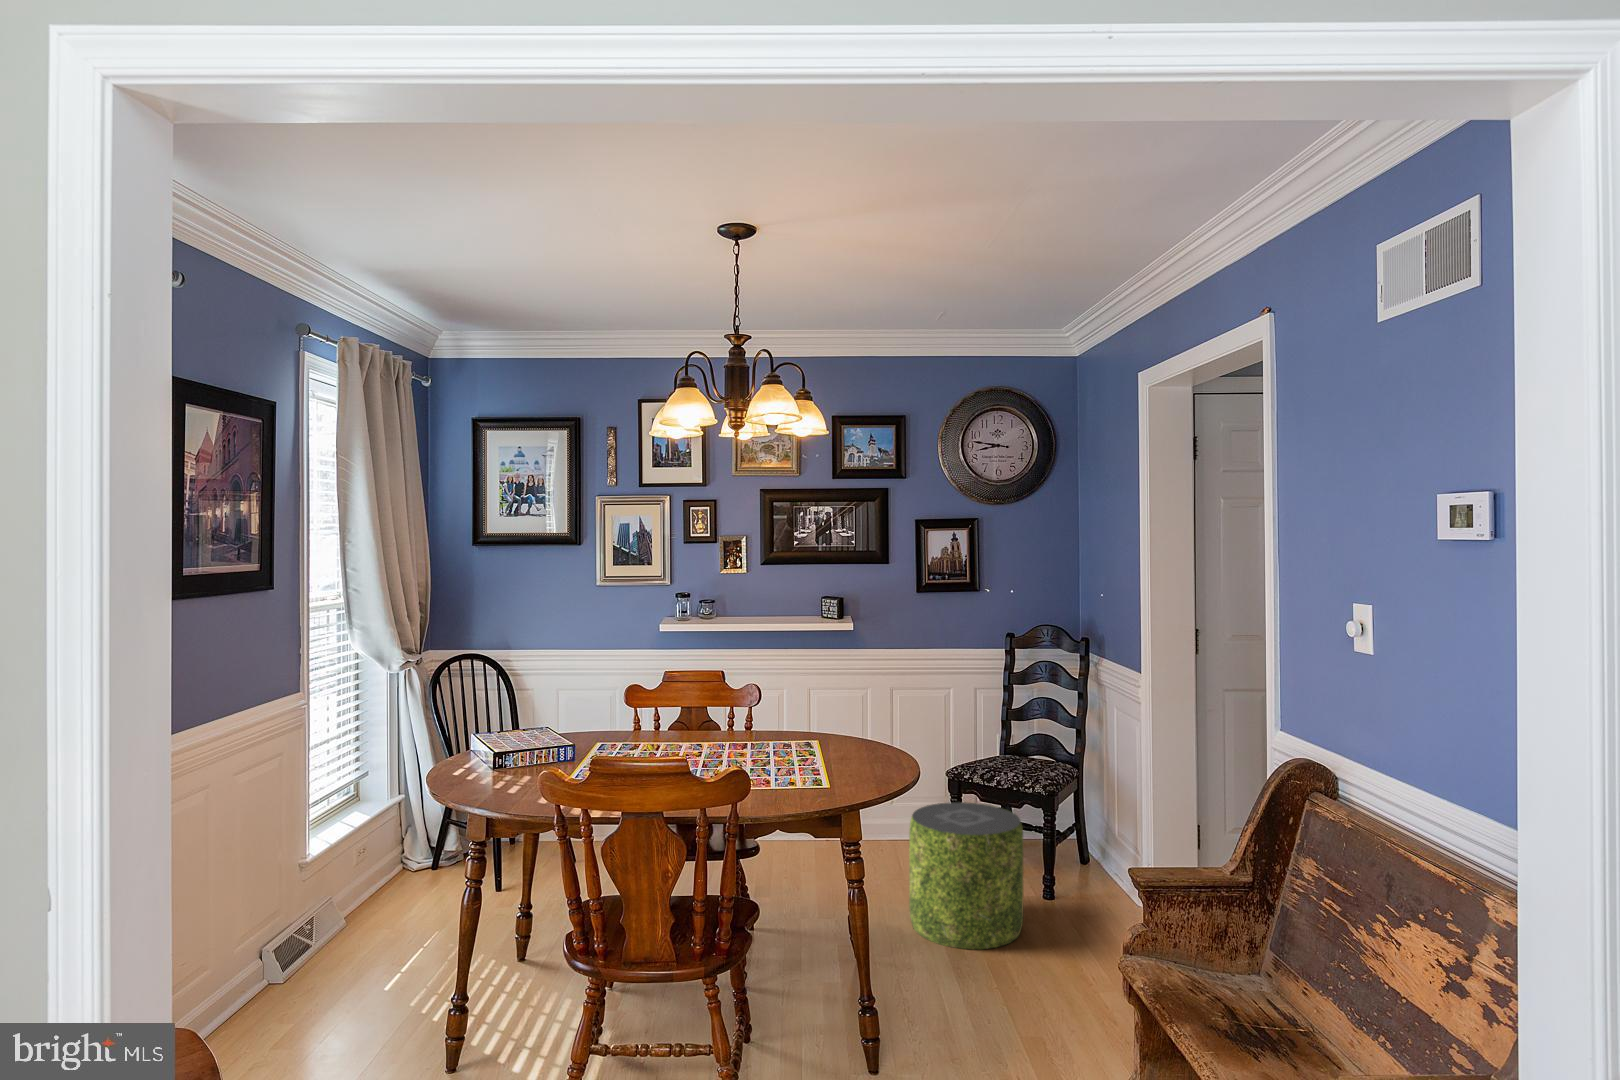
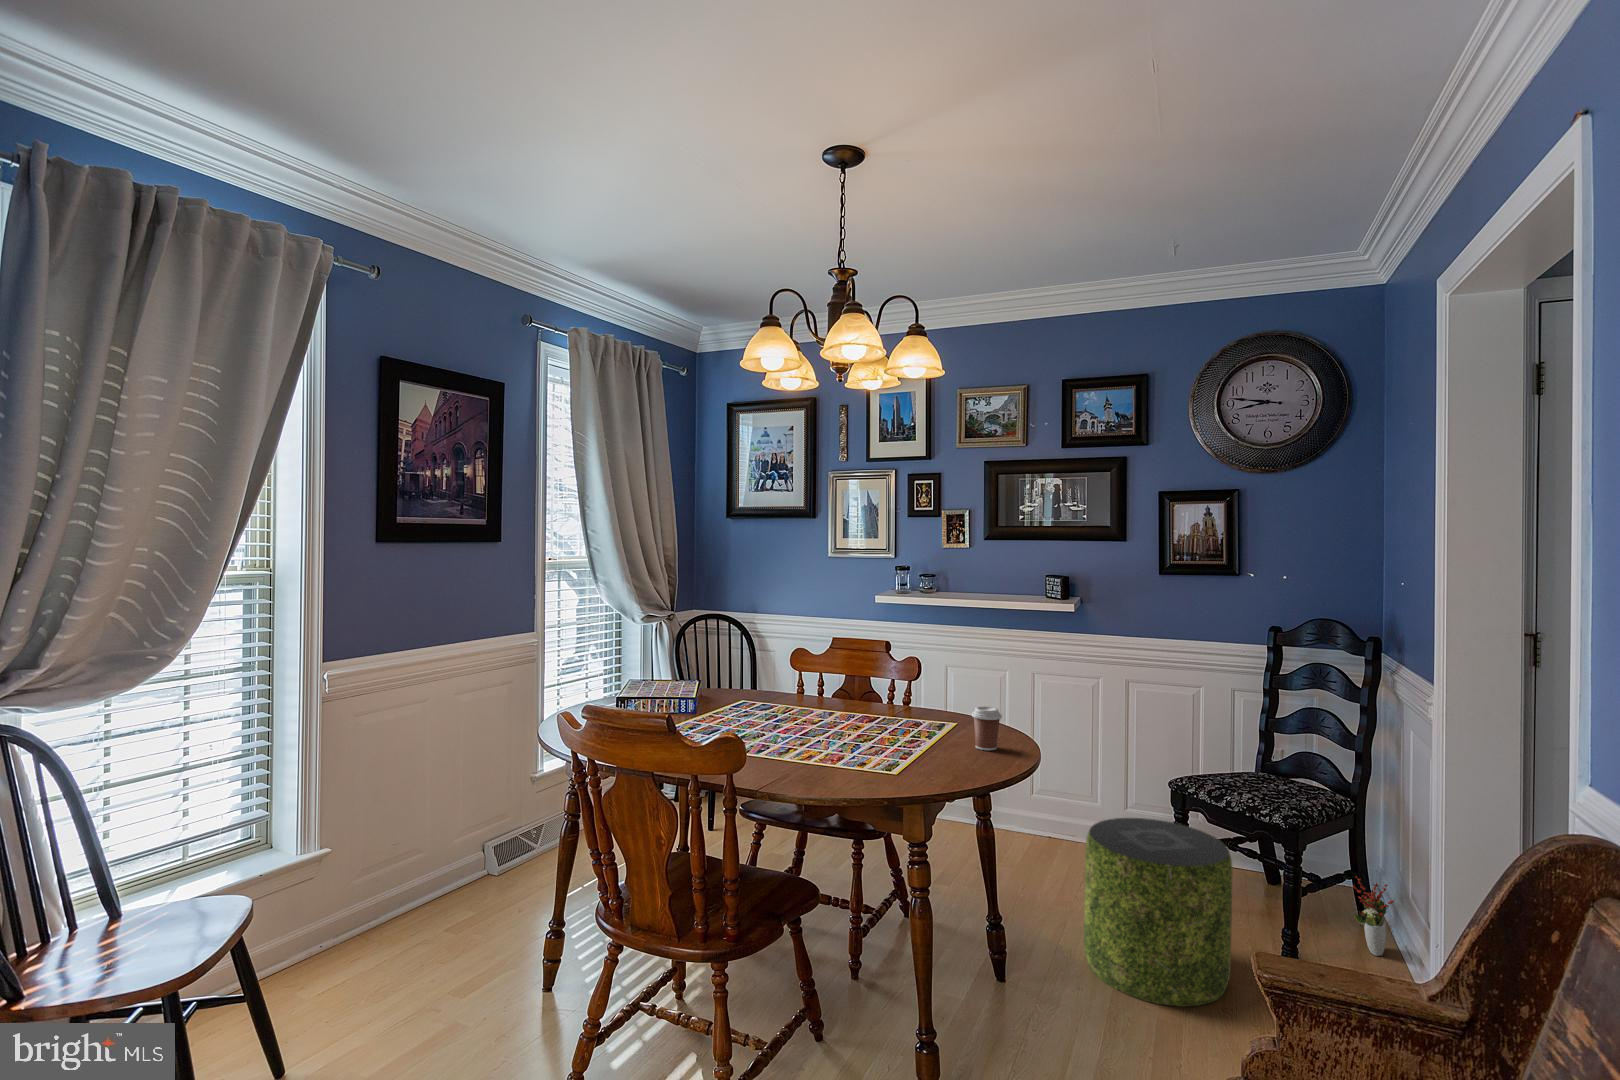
coffee cup: none [842,721,868,759] -> present [972,706,1002,751]
decorative plant: none [1081,824,1110,883] -> present [1353,876,1394,956]

